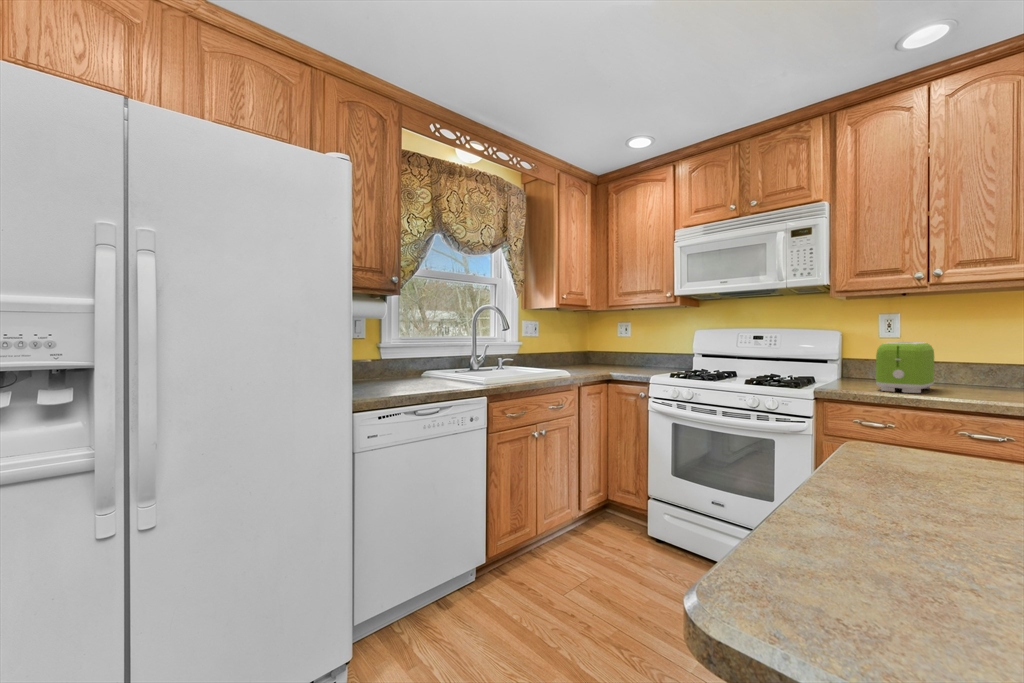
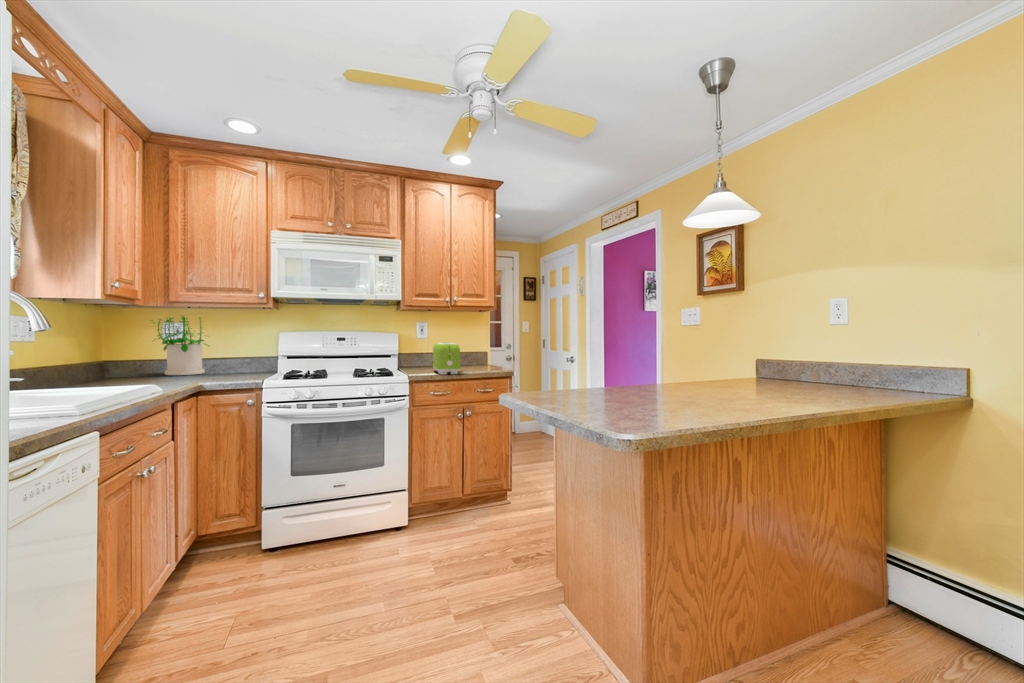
potted plant: none [597,318,637,368] -> present [157,316,209,375]

